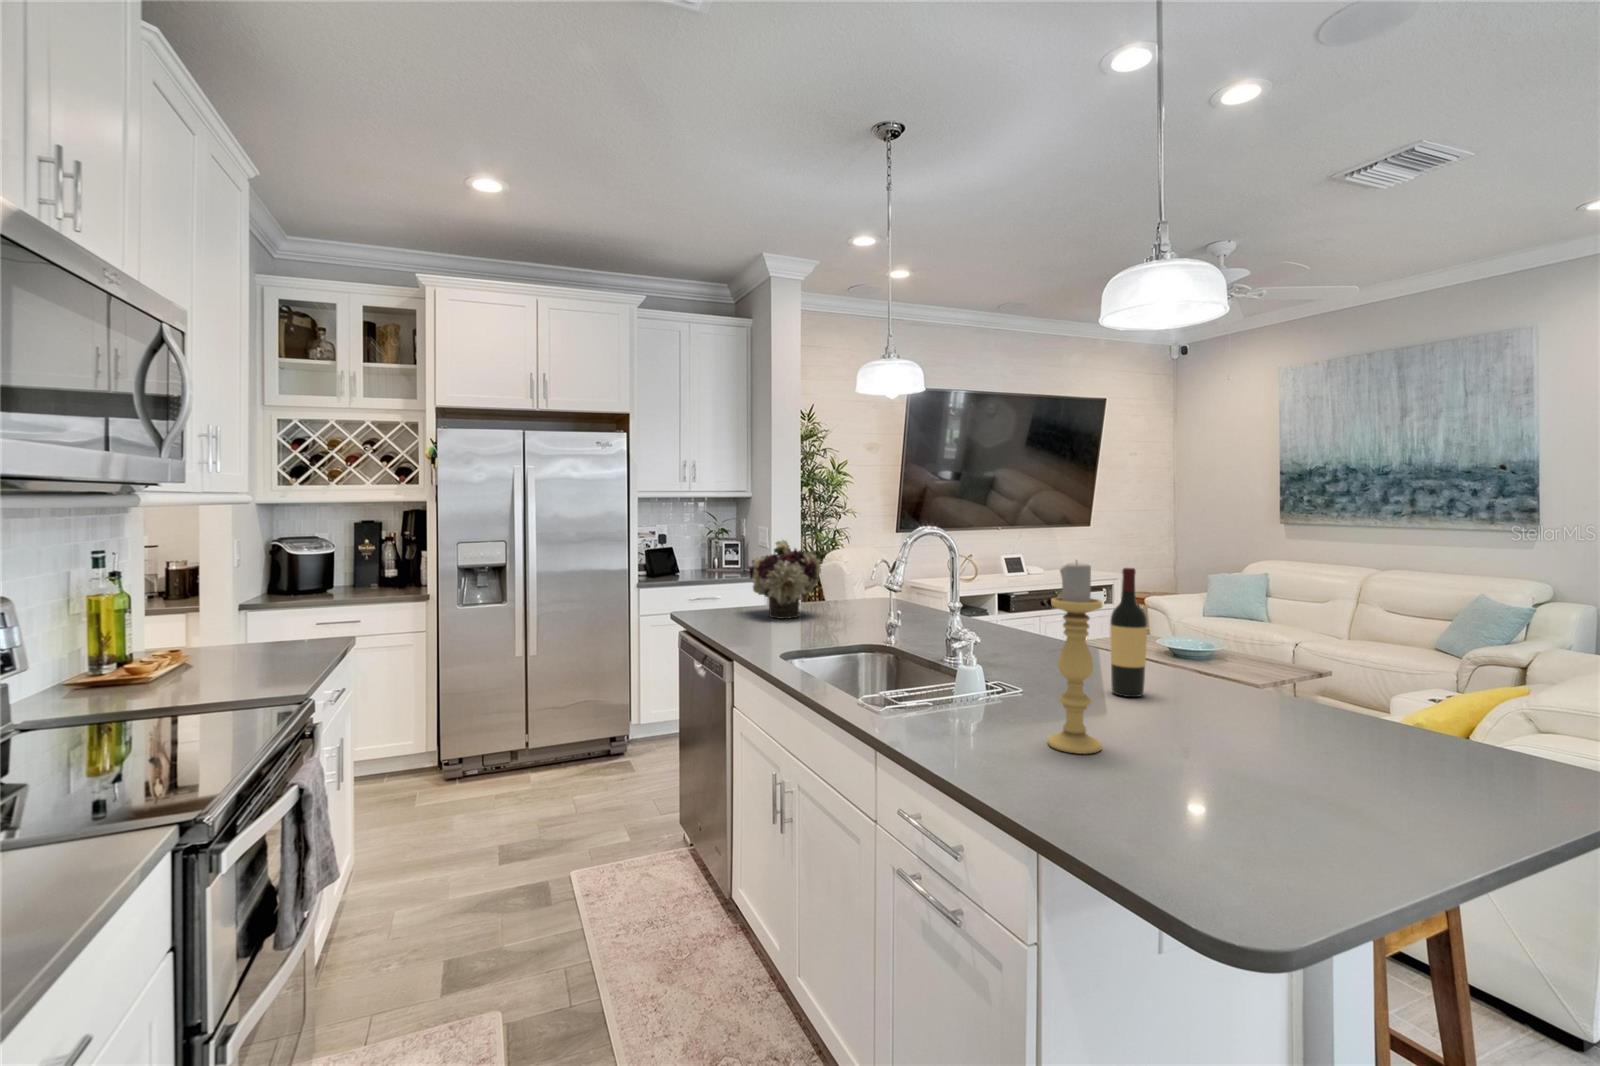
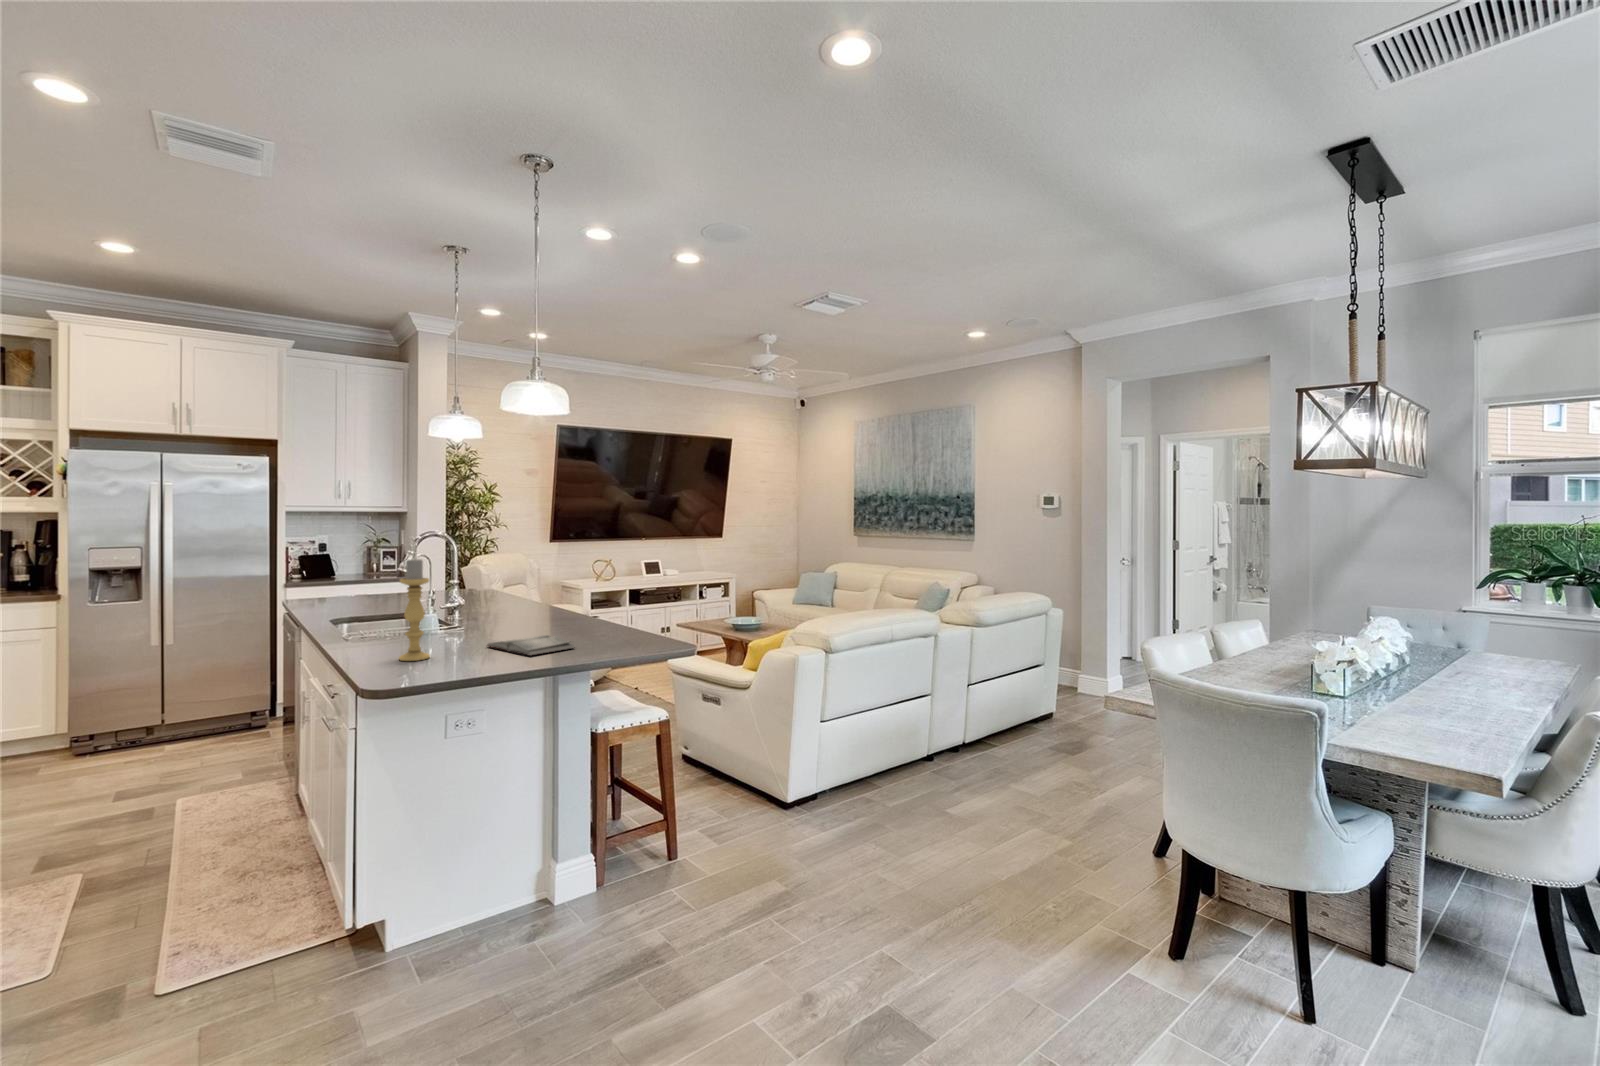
flower arrangement: present [748,540,821,619] -> none [339,546,398,605]
wine bottle: present [1110,568,1147,697] -> none [499,563,520,638]
hardback book: none [1142,698,1329,753] -> present [487,635,574,656]

